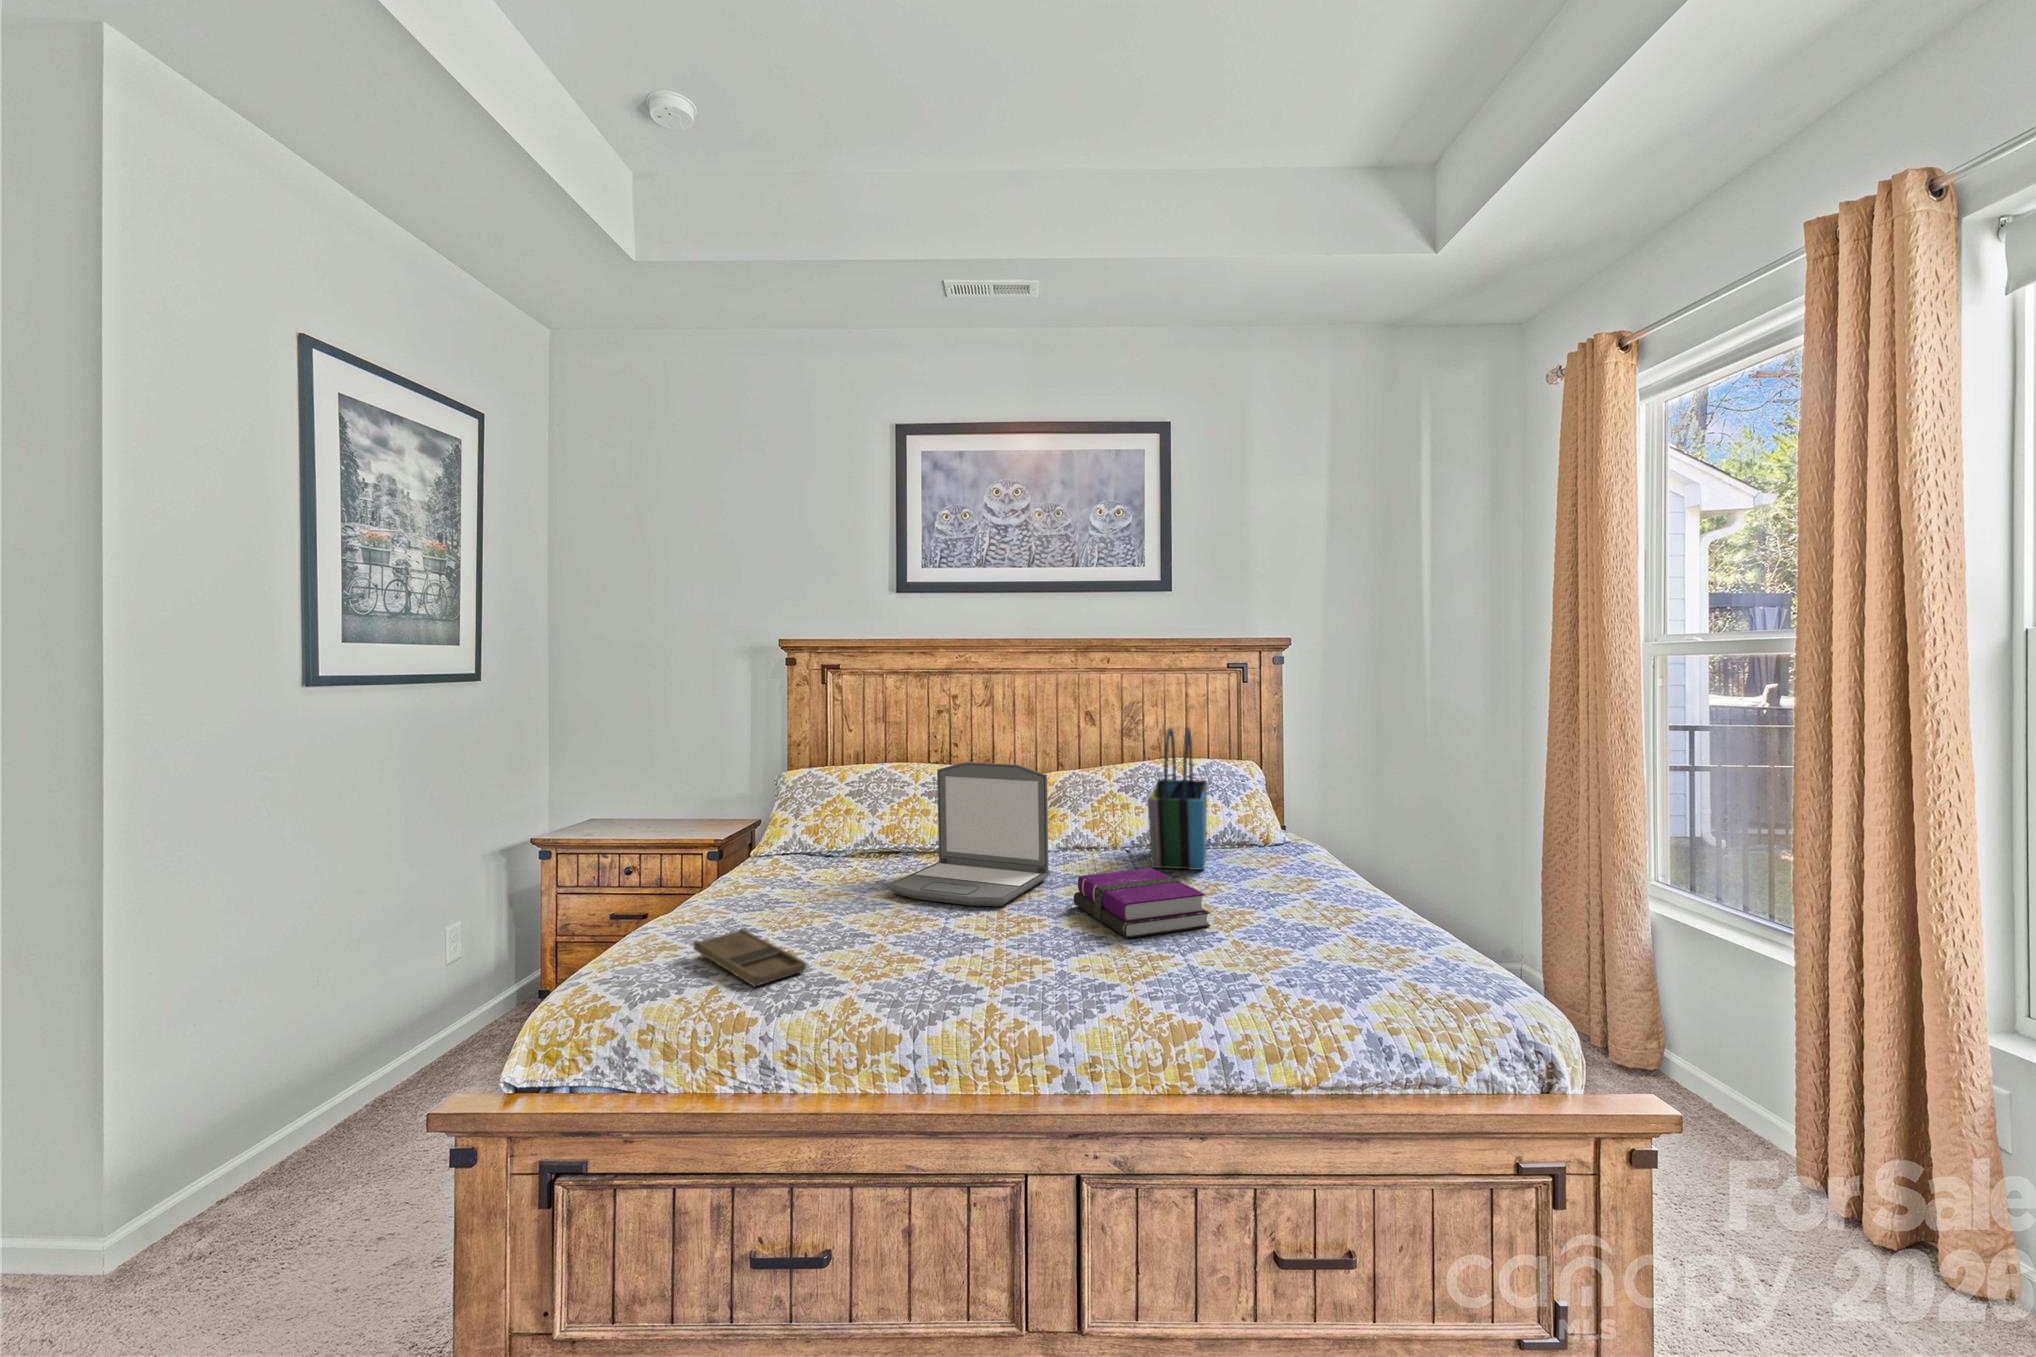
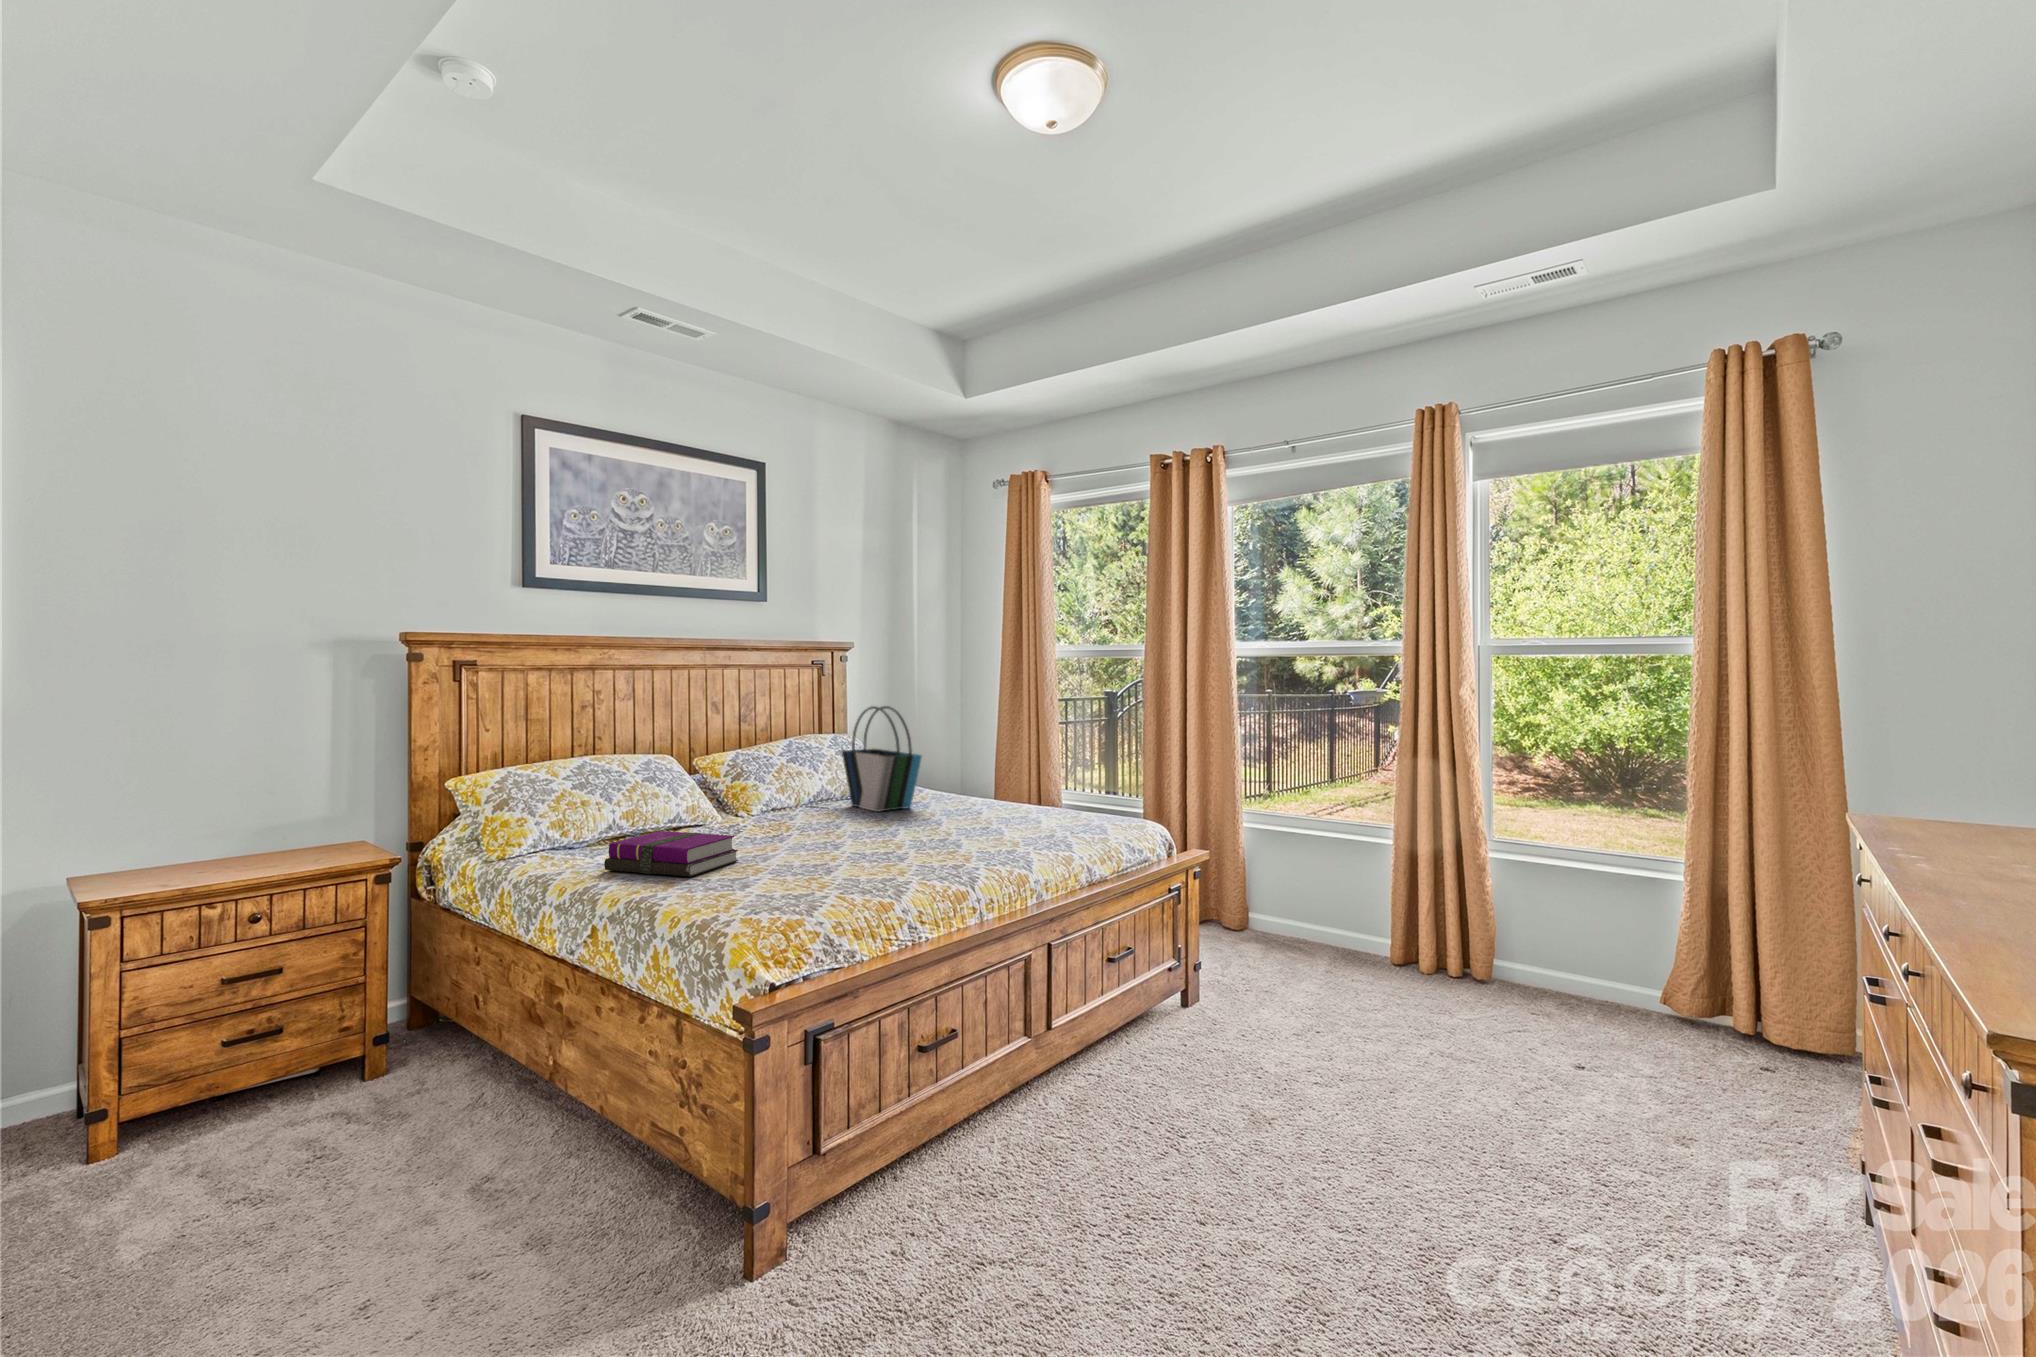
laptop: present [887,762,1050,906] -> none [730,736,856,849]
notebook: present [1073,868,1210,938] -> present [604,831,738,876]
tray: present [694,929,806,986] -> none [734,872,845,894]

